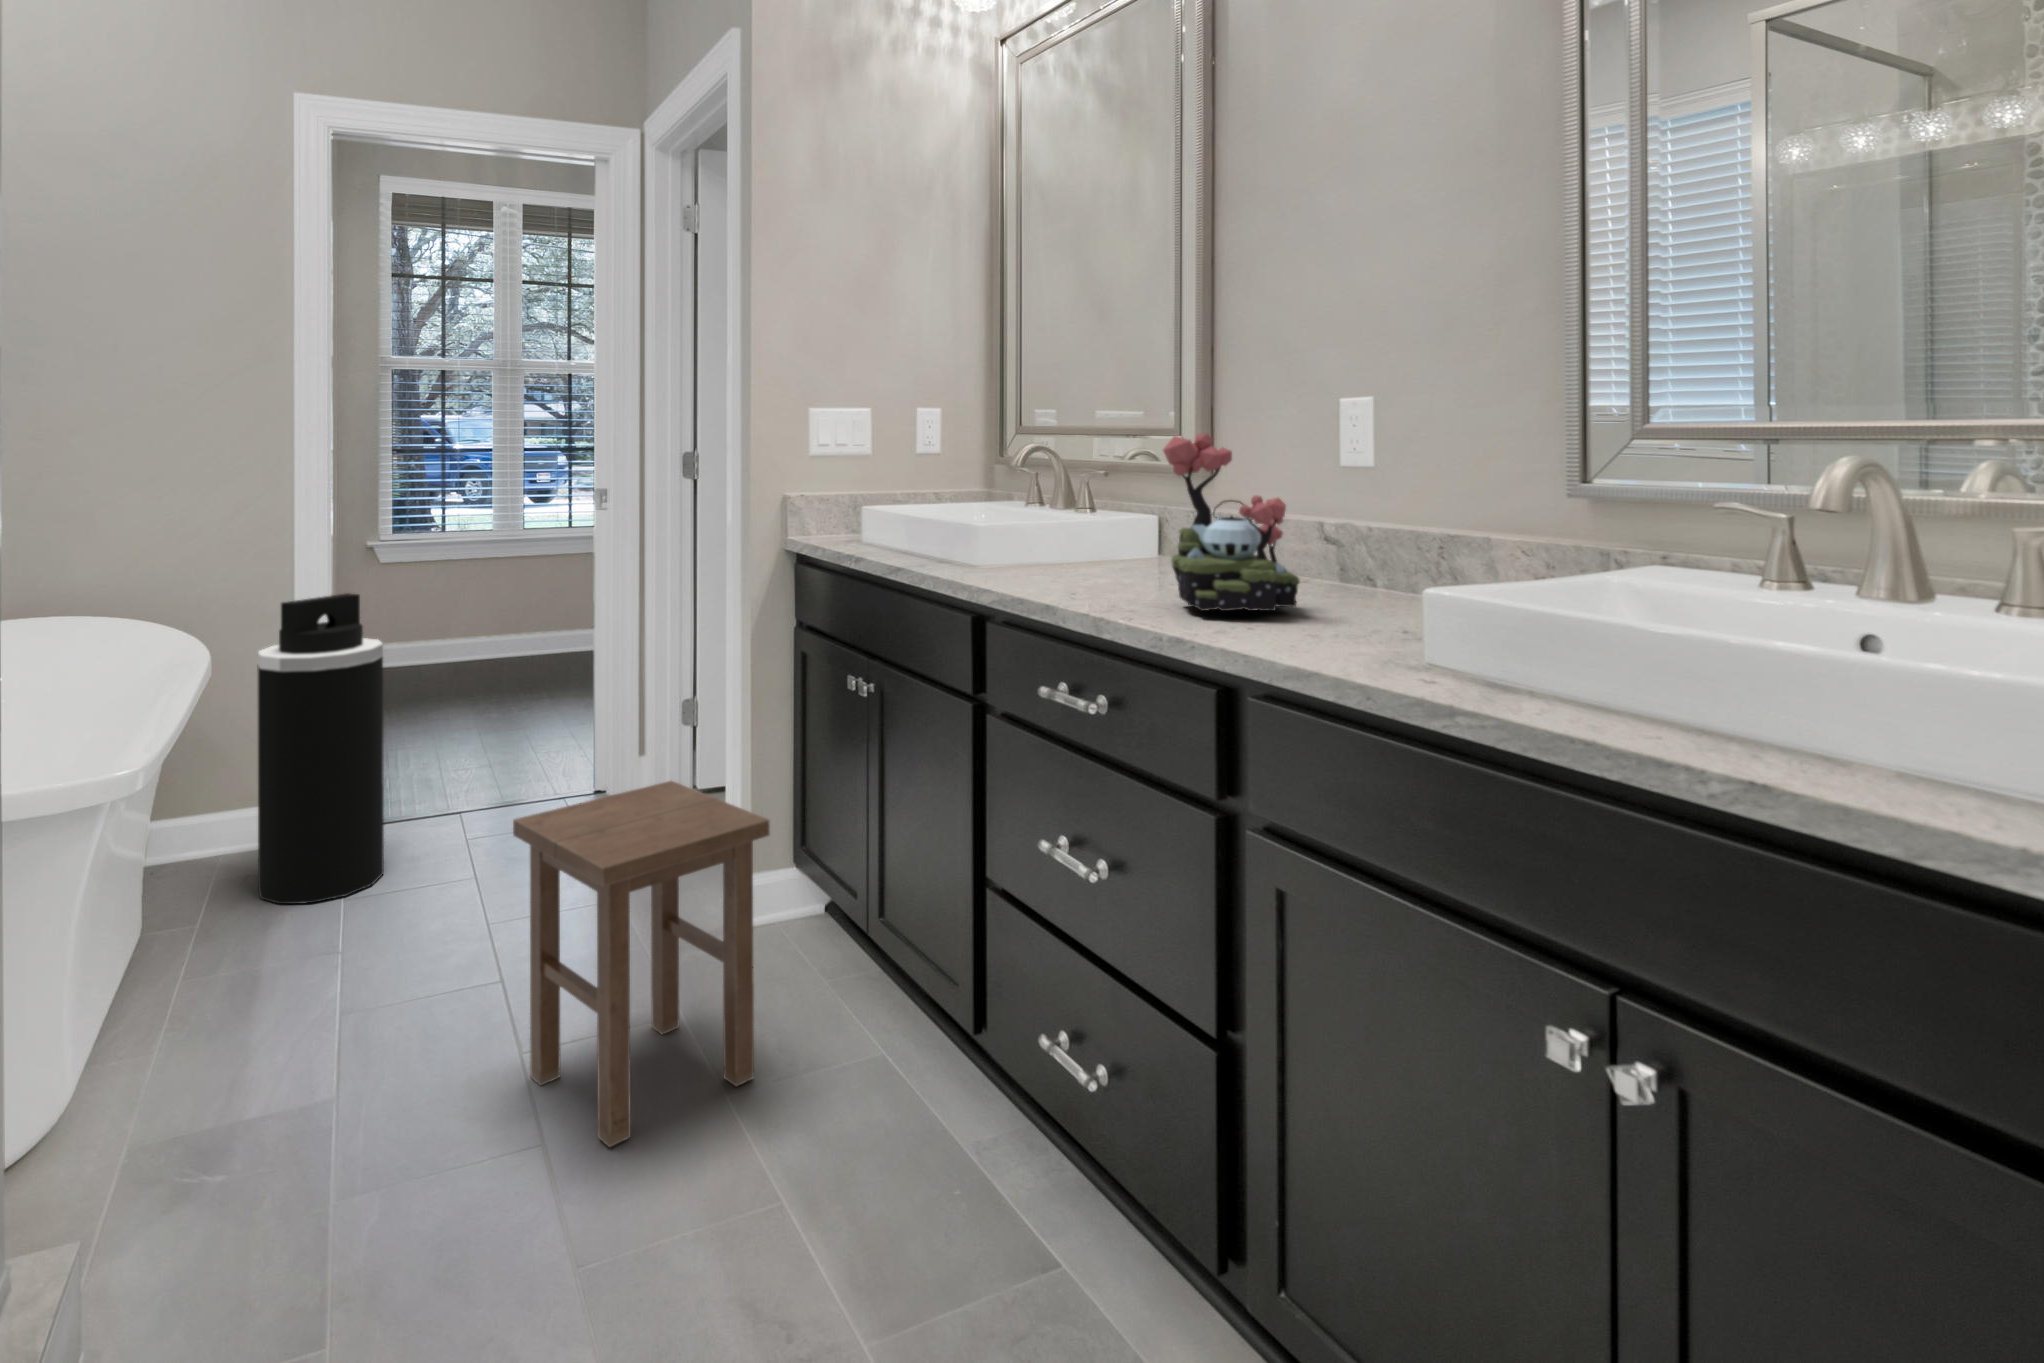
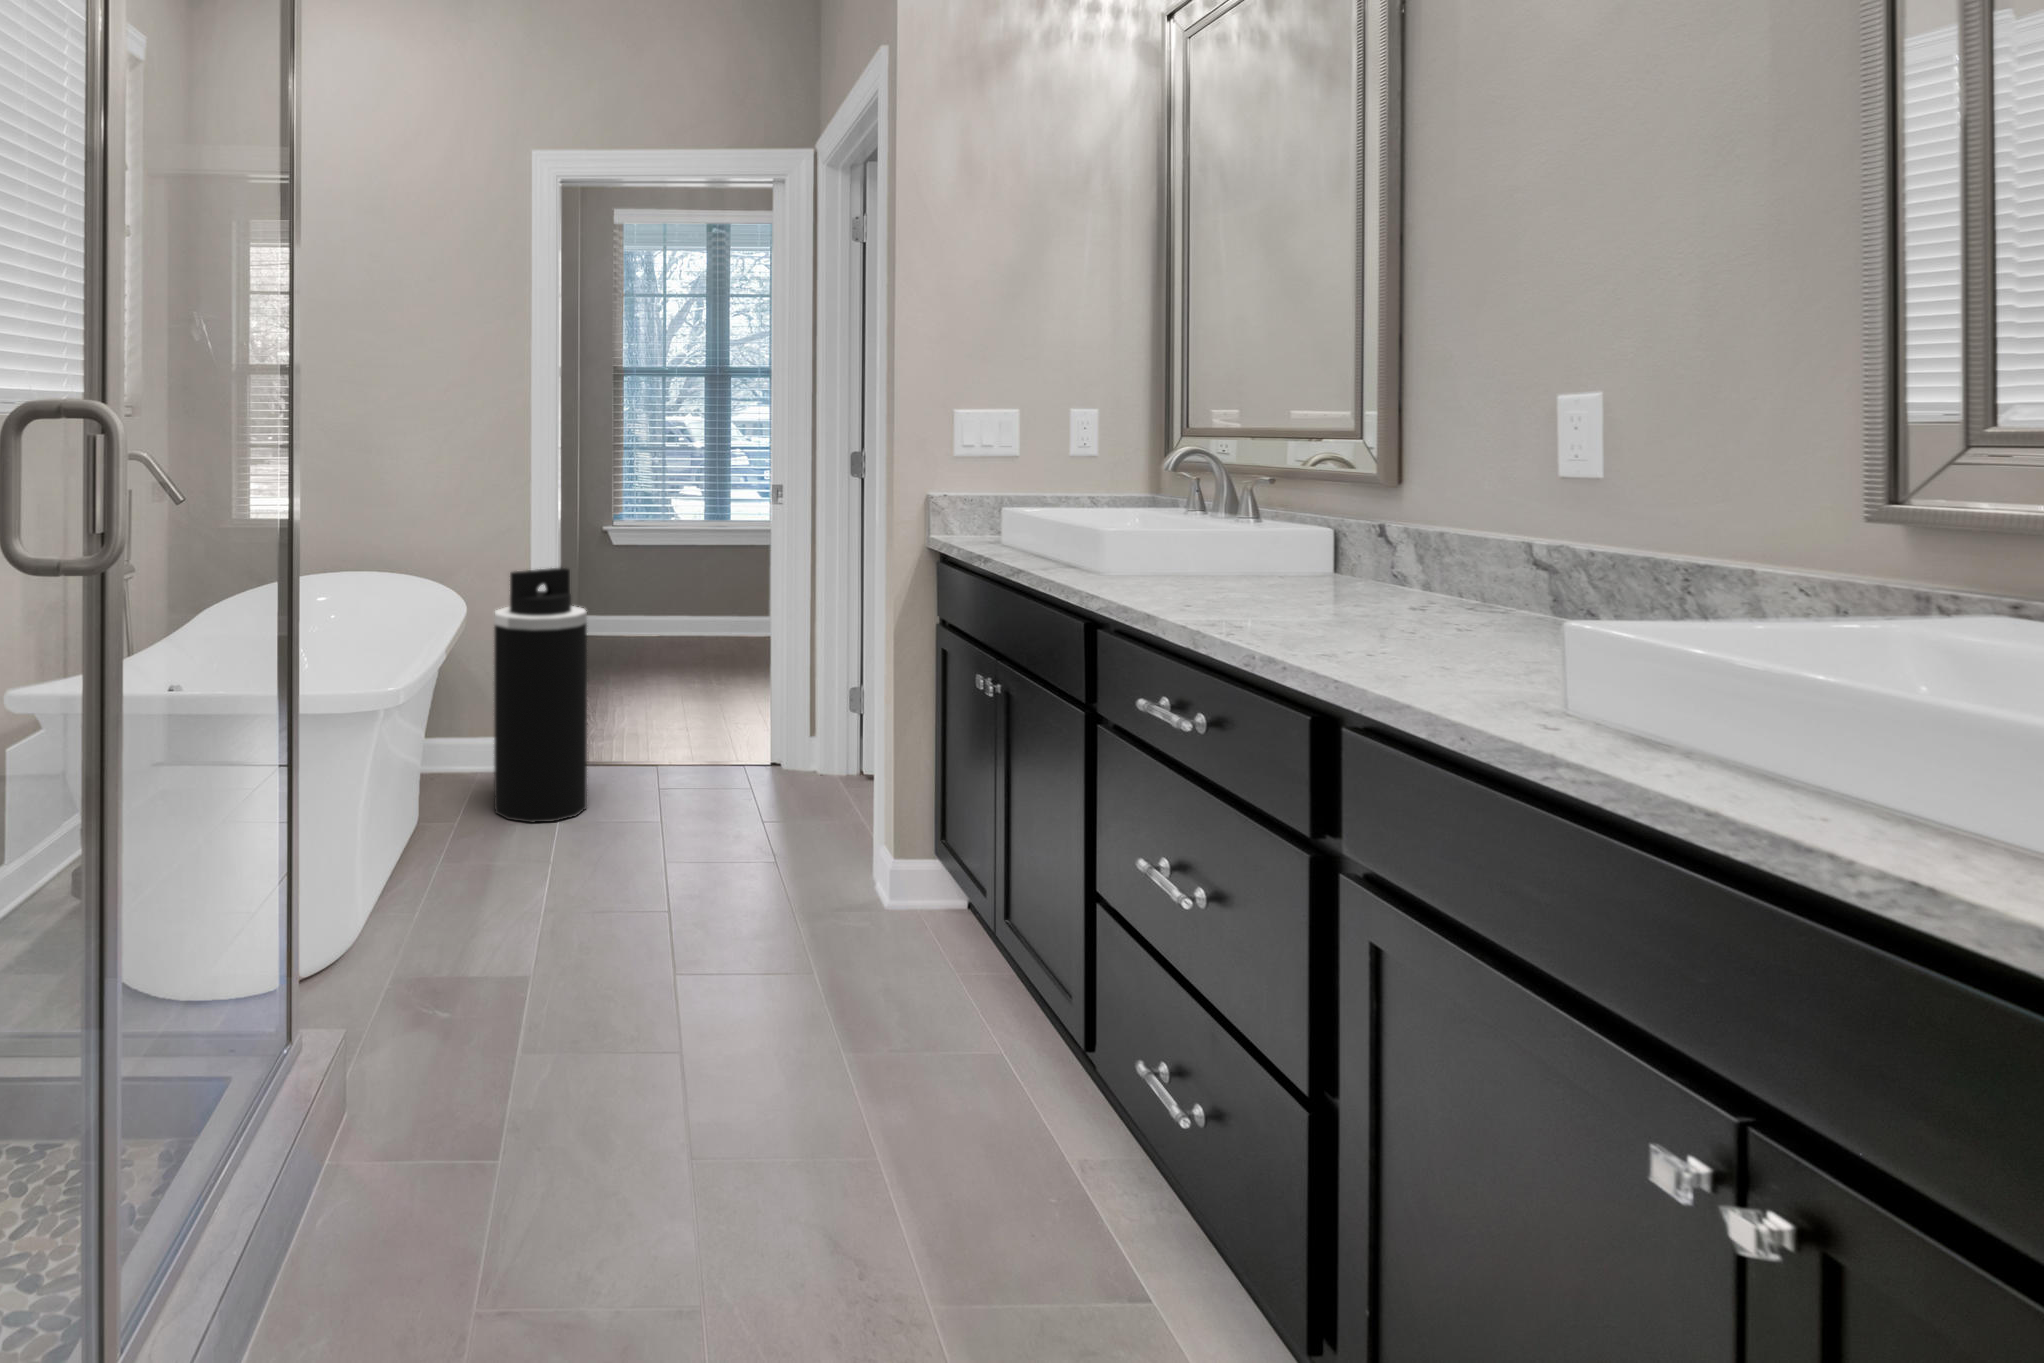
plant: present [1163,434,1299,611] -> none [1288,436,1450,637]
stool: present [513,781,770,1147] -> none [660,755,882,1071]

